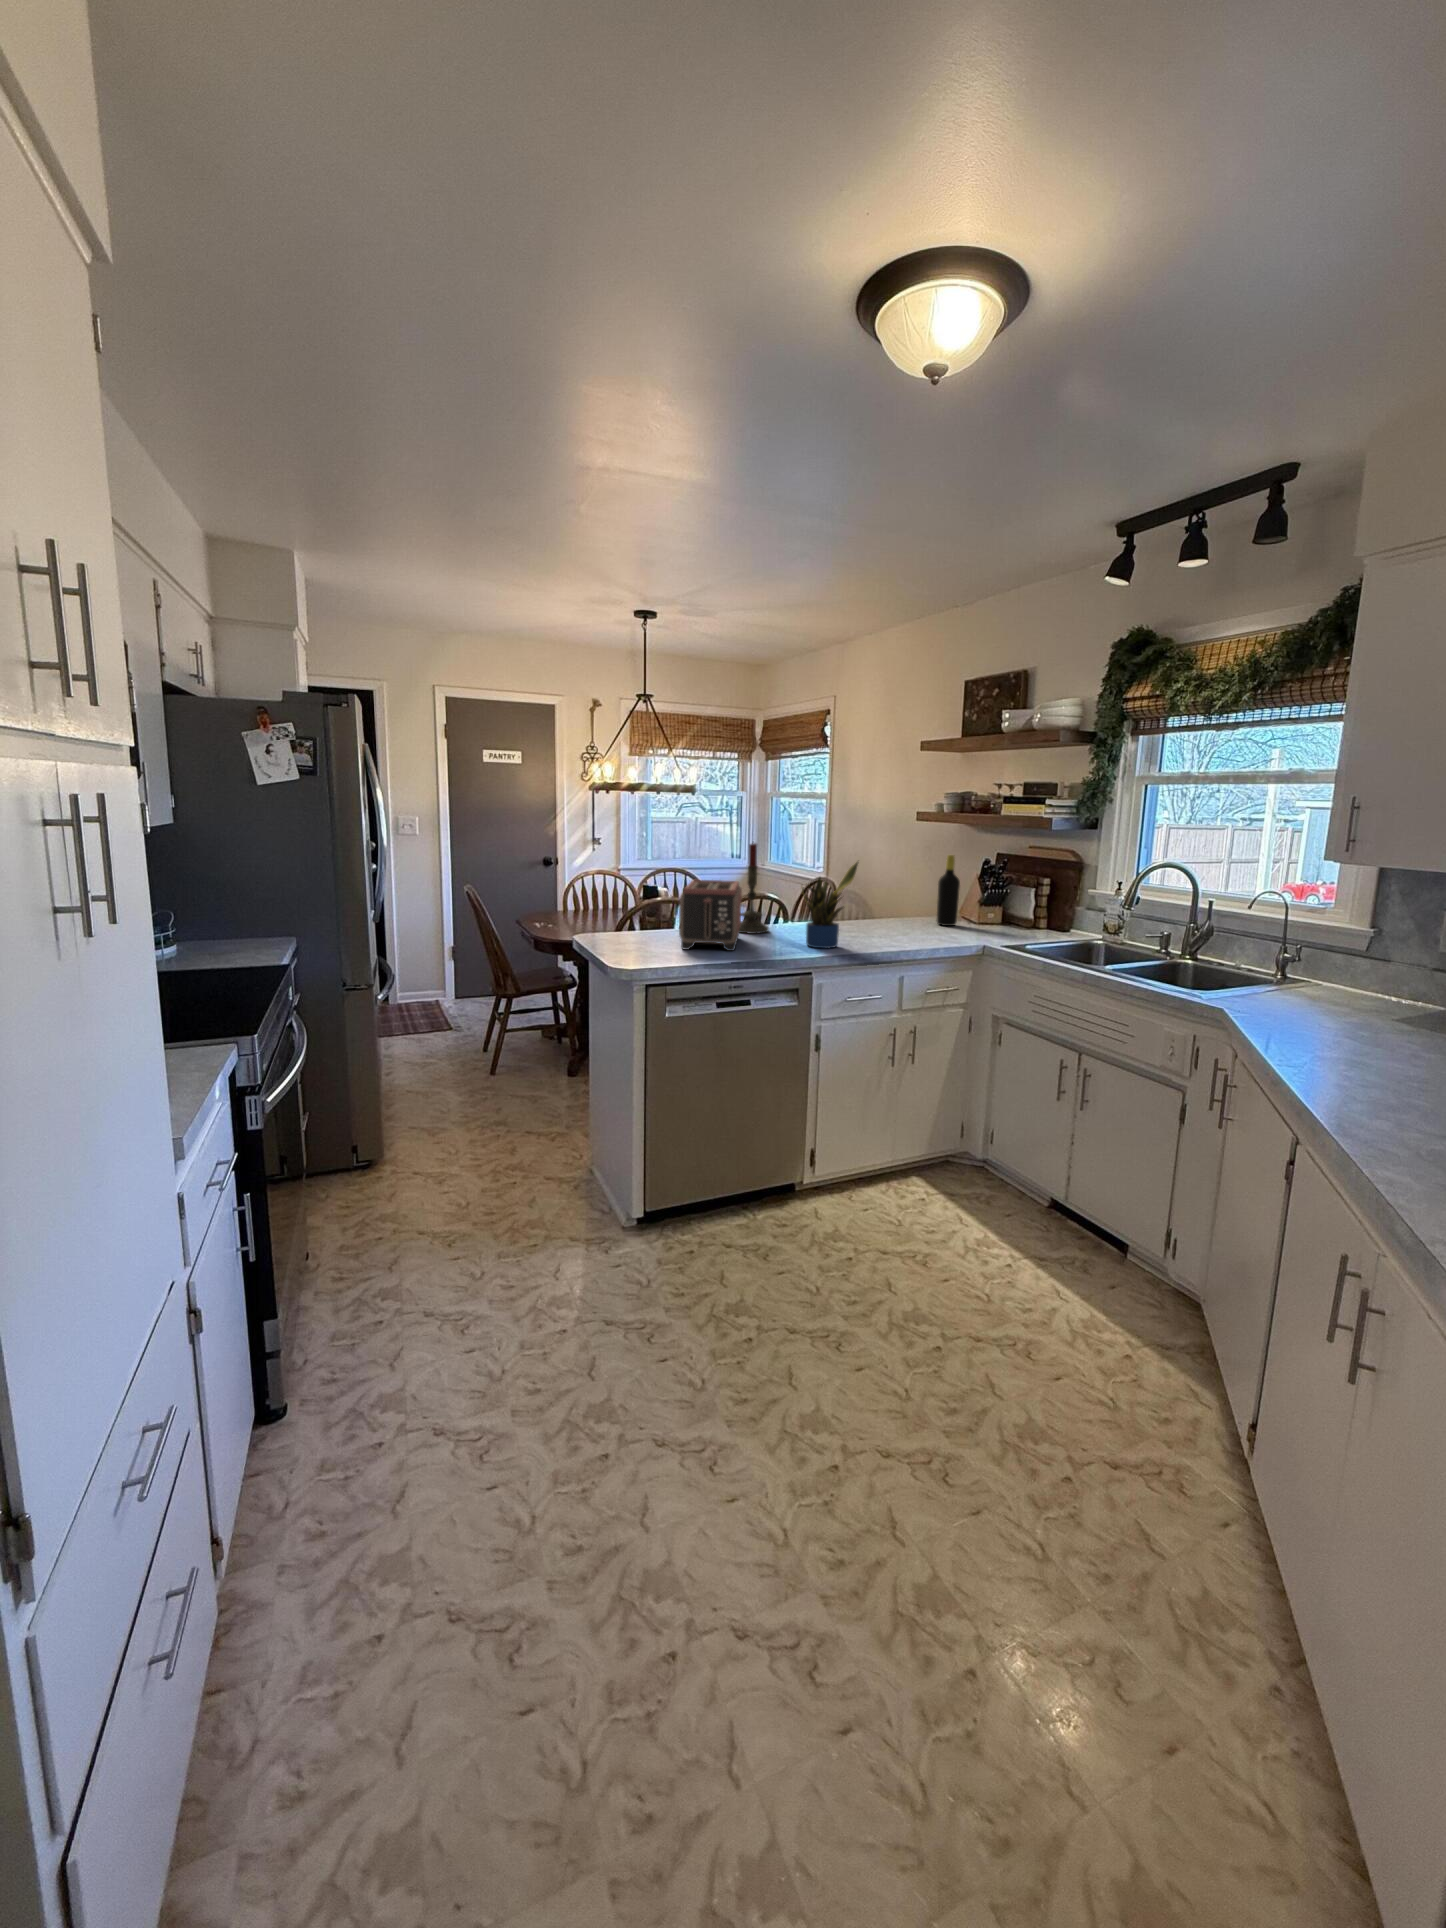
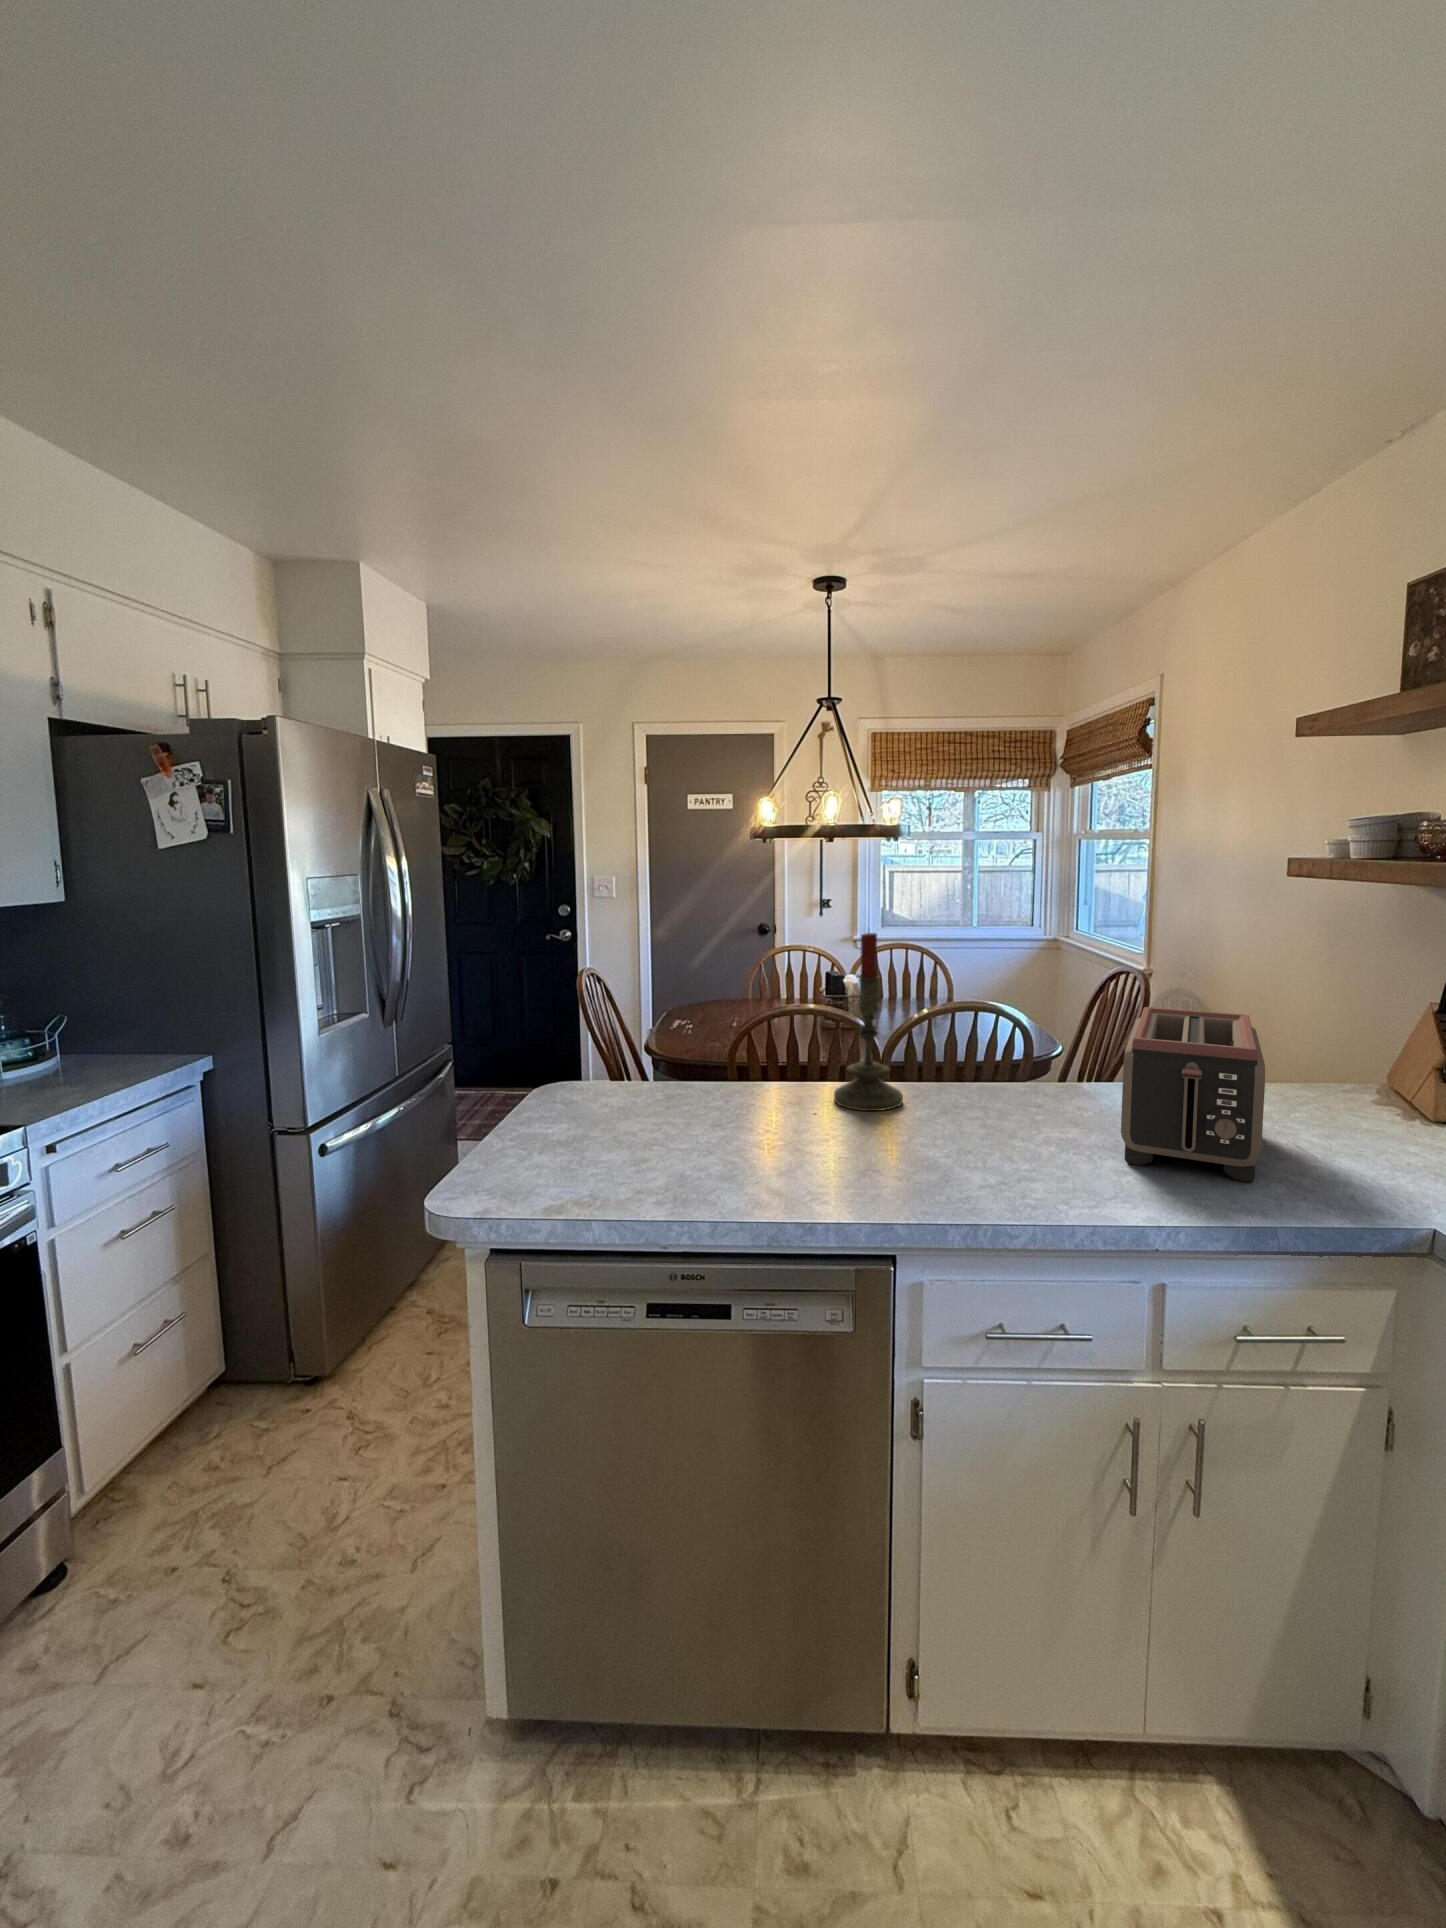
bottle: present [936,855,960,926] -> none [1313,957,1374,1118]
potted plant: present [802,862,858,948] -> none [917,983,1053,1186]
toaster: present [679,880,742,951] -> present [1121,1007,1265,1182]

